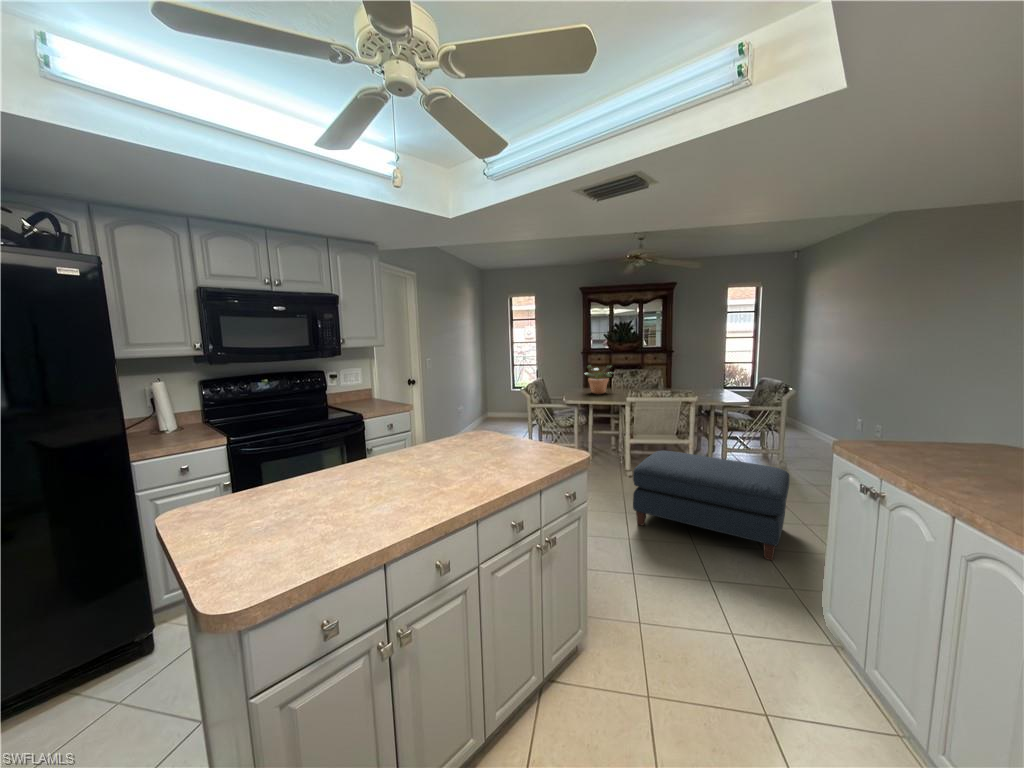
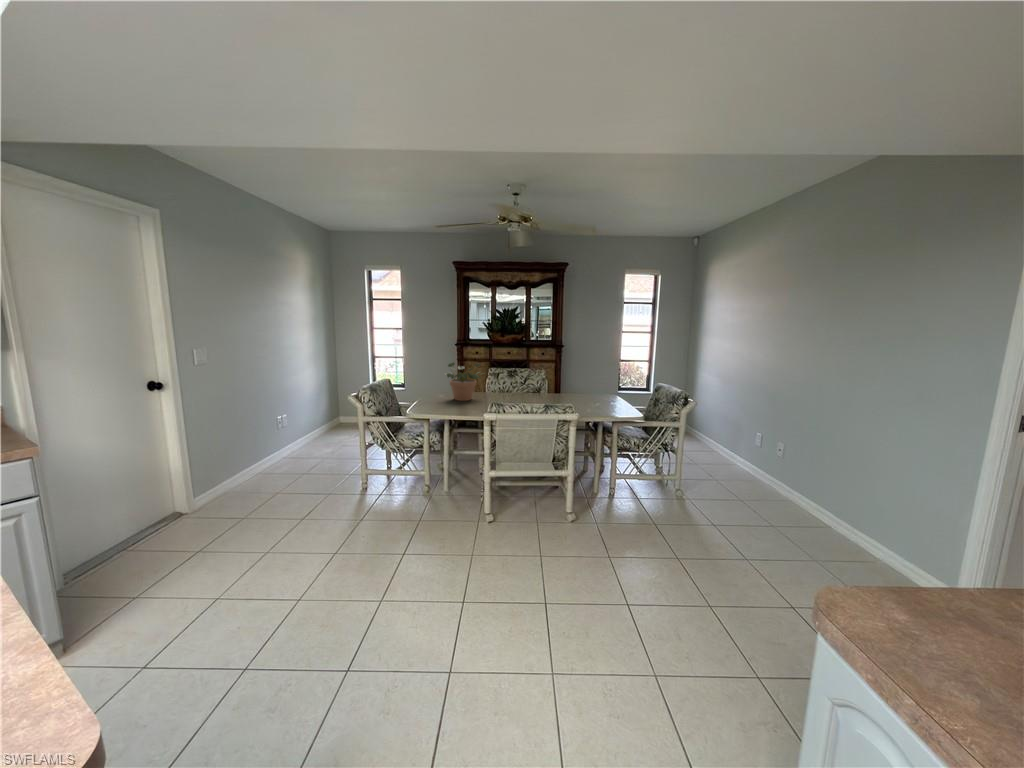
ottoman: present [633,451,790,560] -> none [465,499,694,708]

